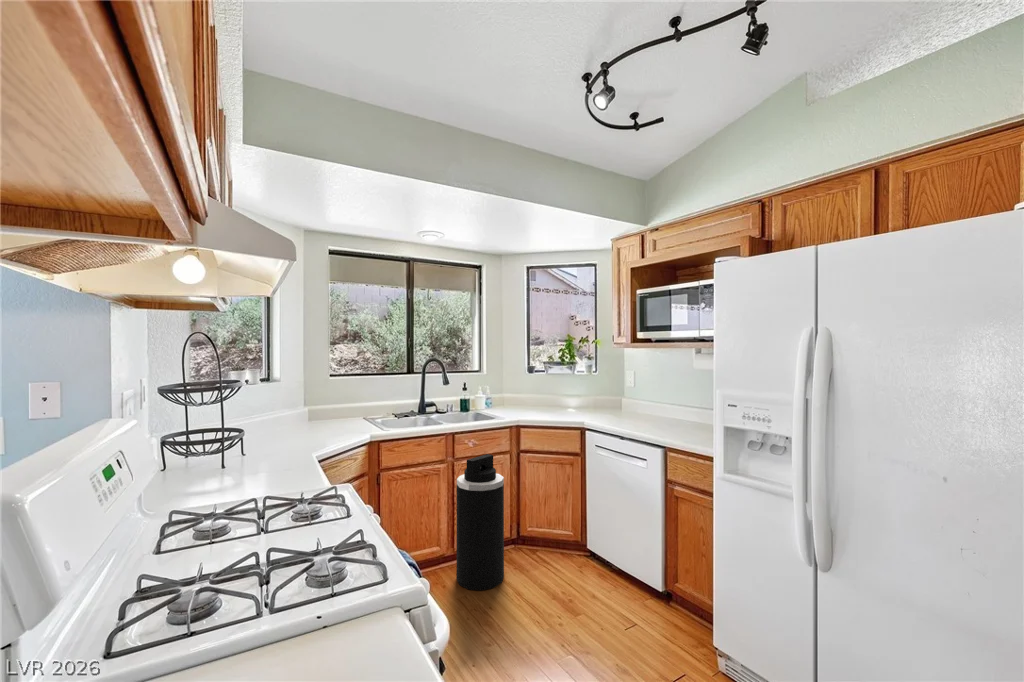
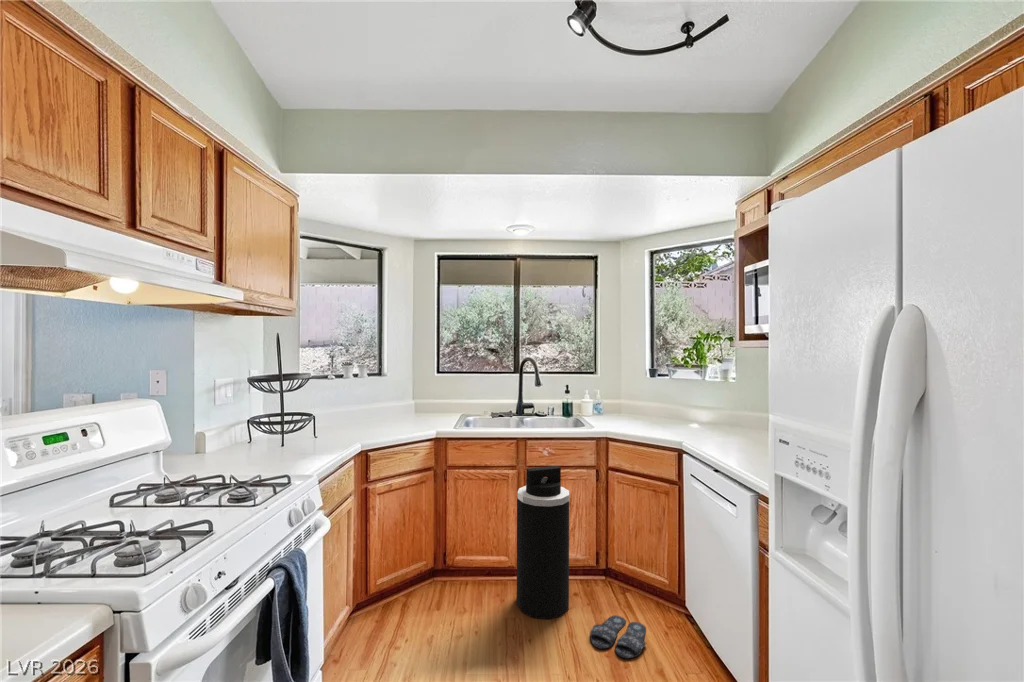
slippers: none [532,569,575,597] -> present [590,615,646,659]

